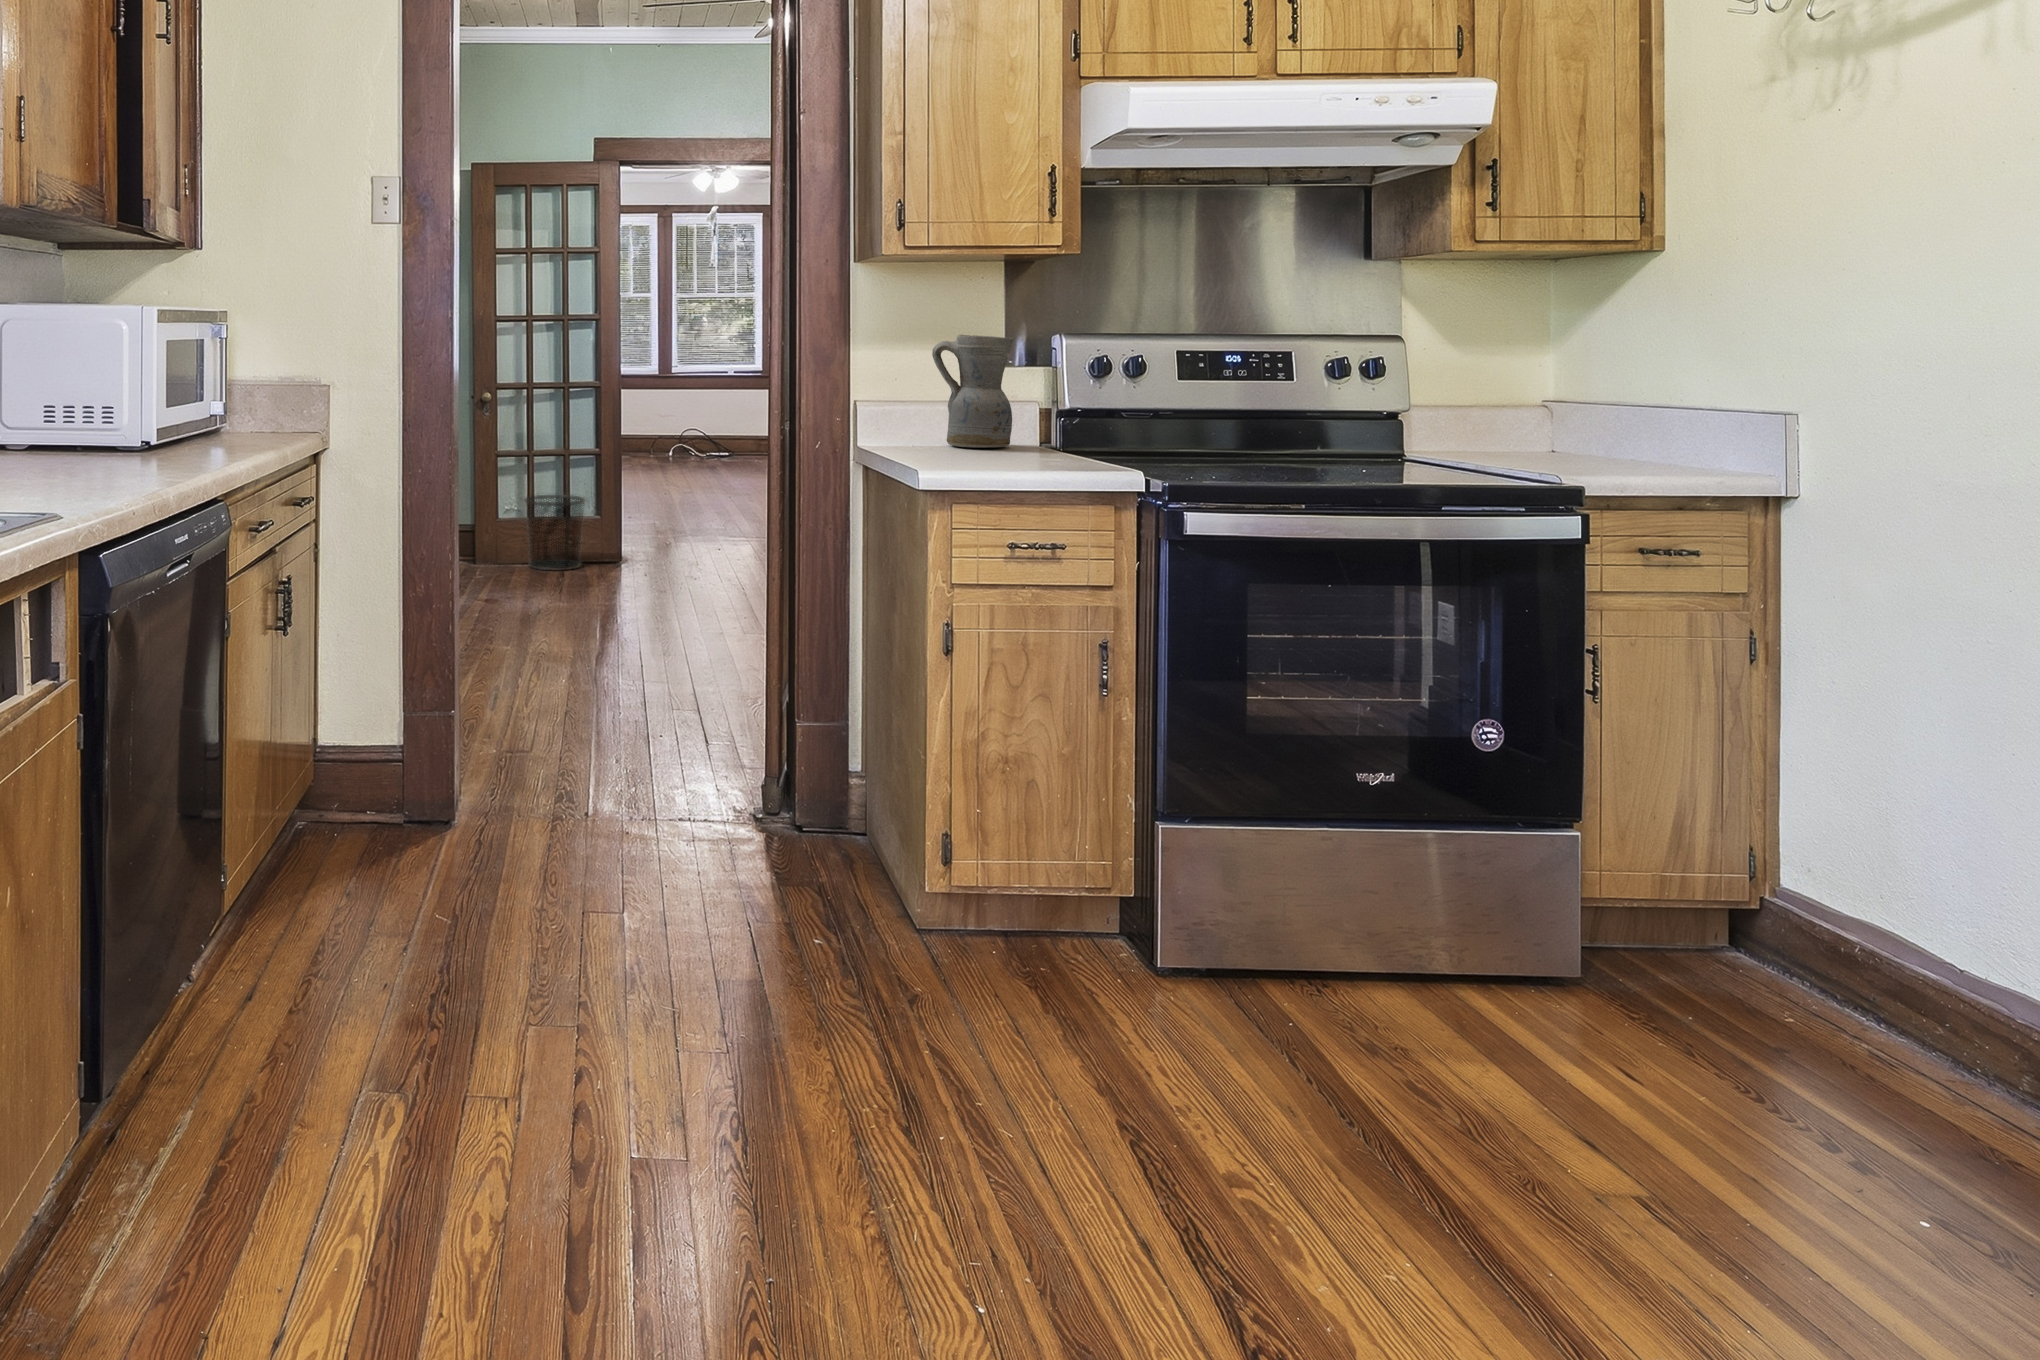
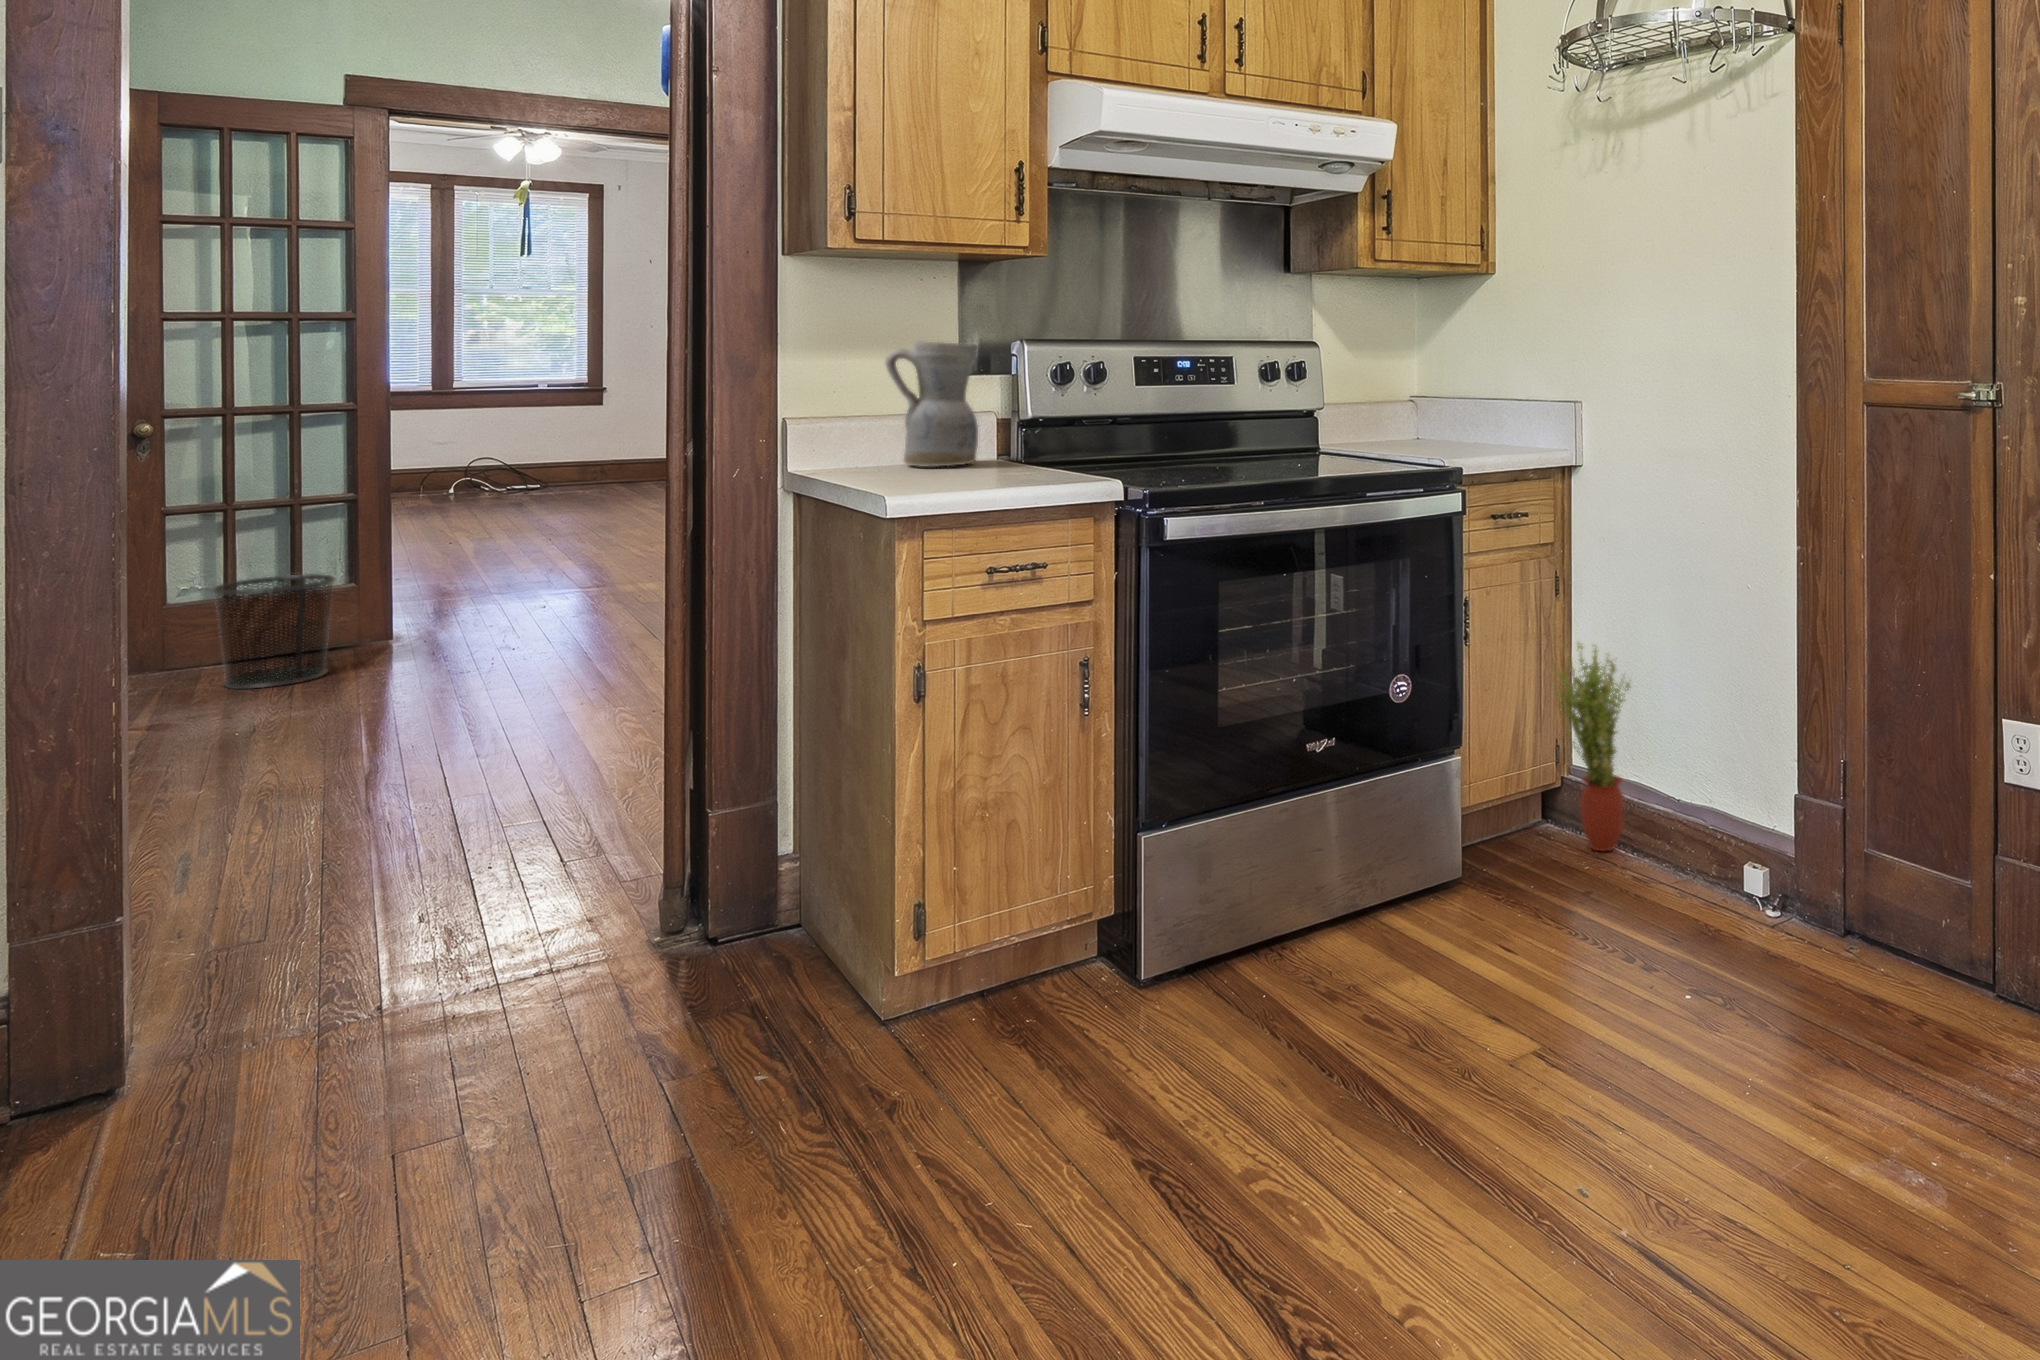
potted plant: none [1738,733,1887,1024] -> present [1552,644,1631,851]

